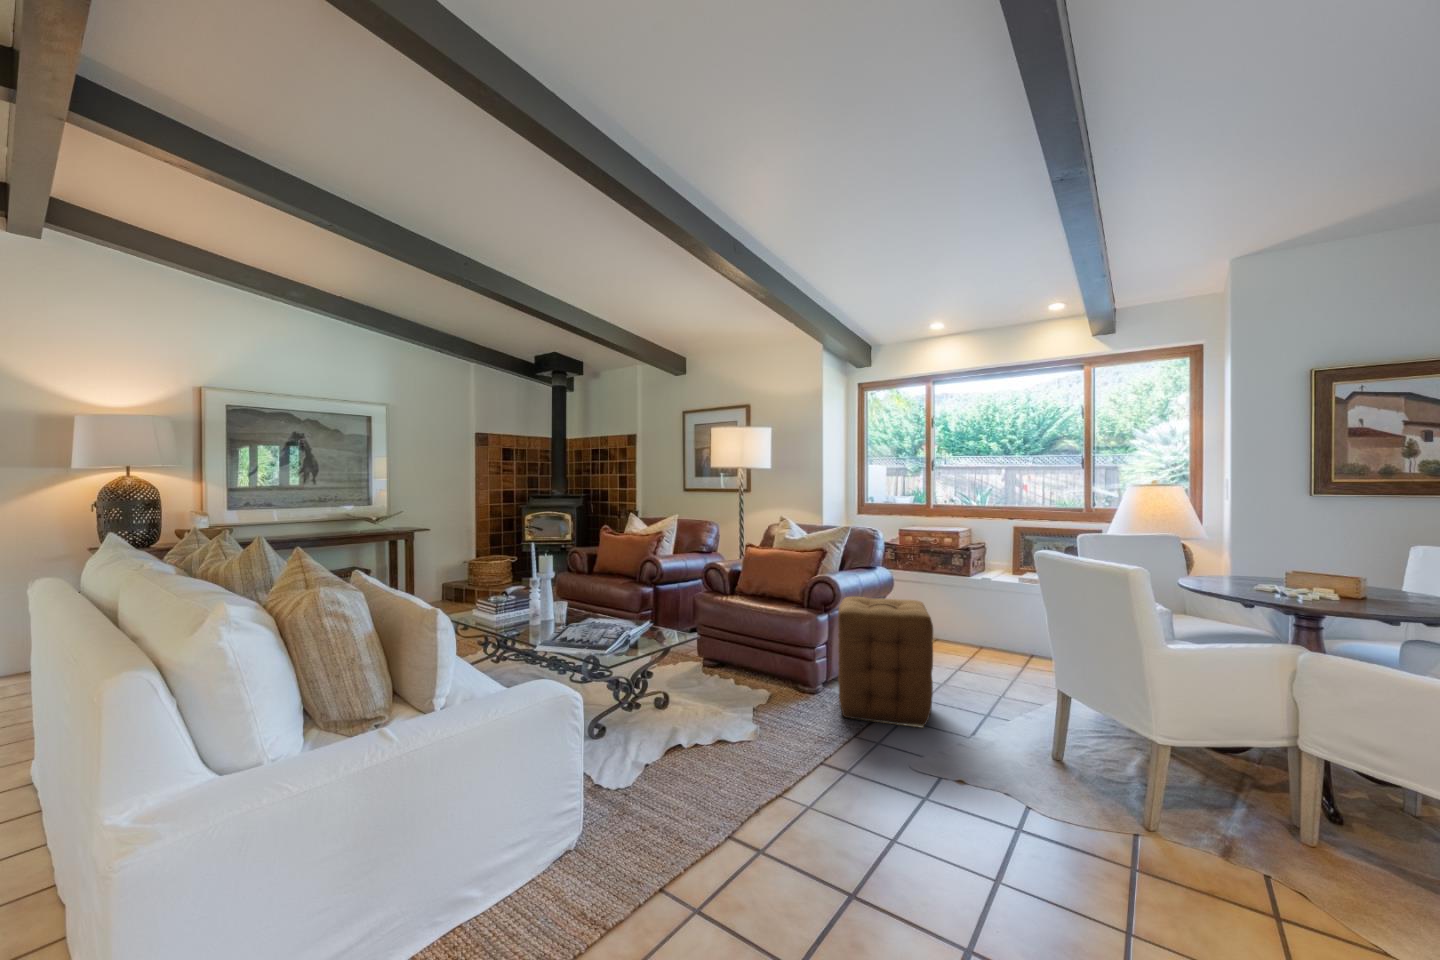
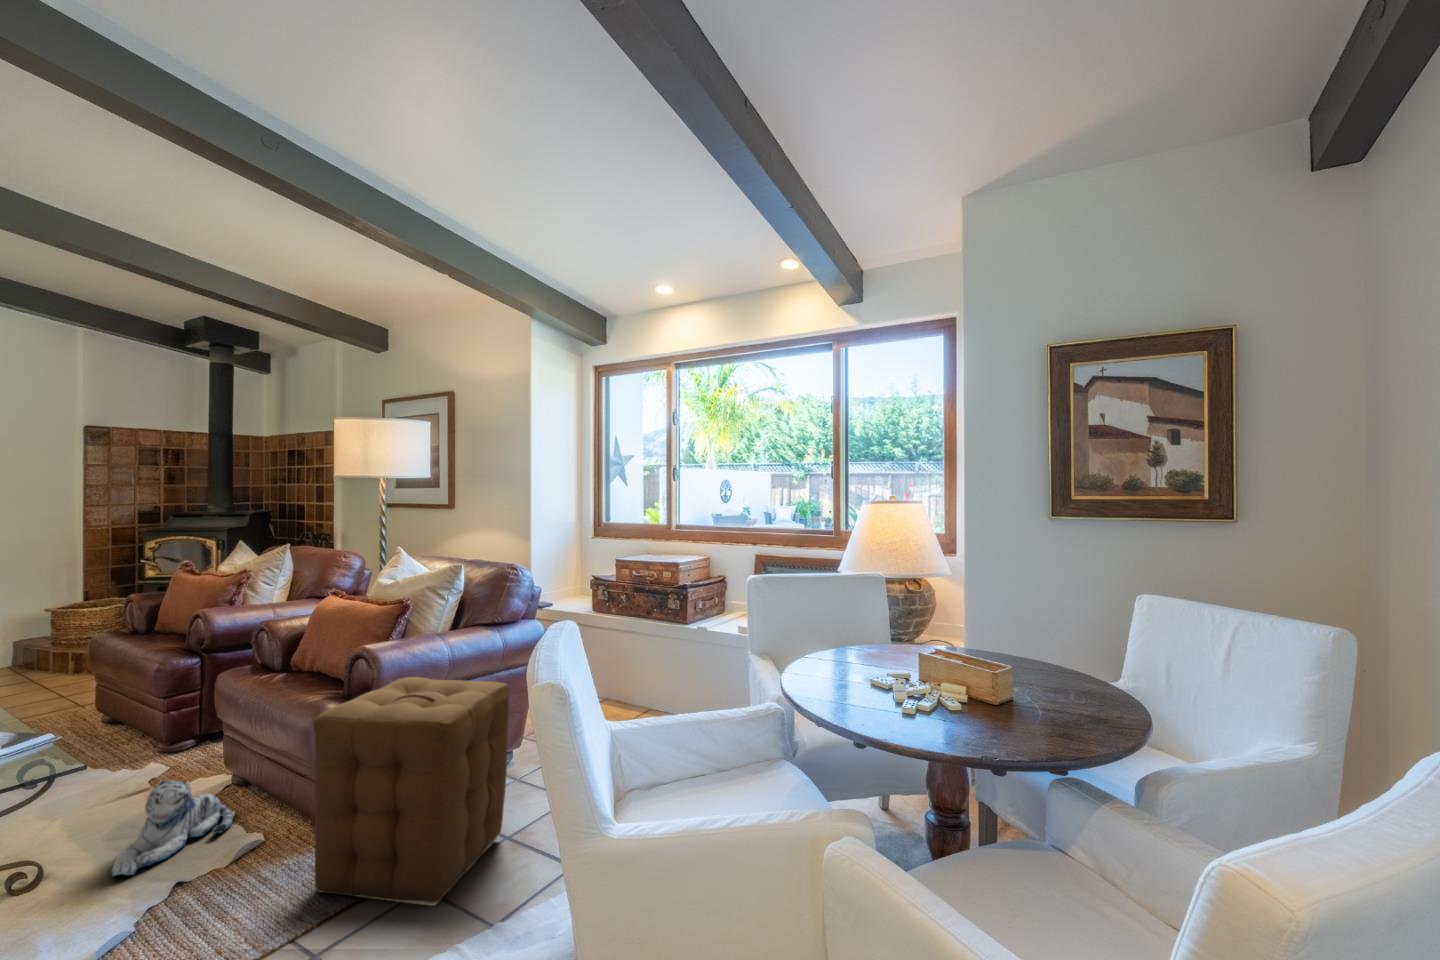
plush toy: none [705,652,745,704] -> present [111,780,233,876]

